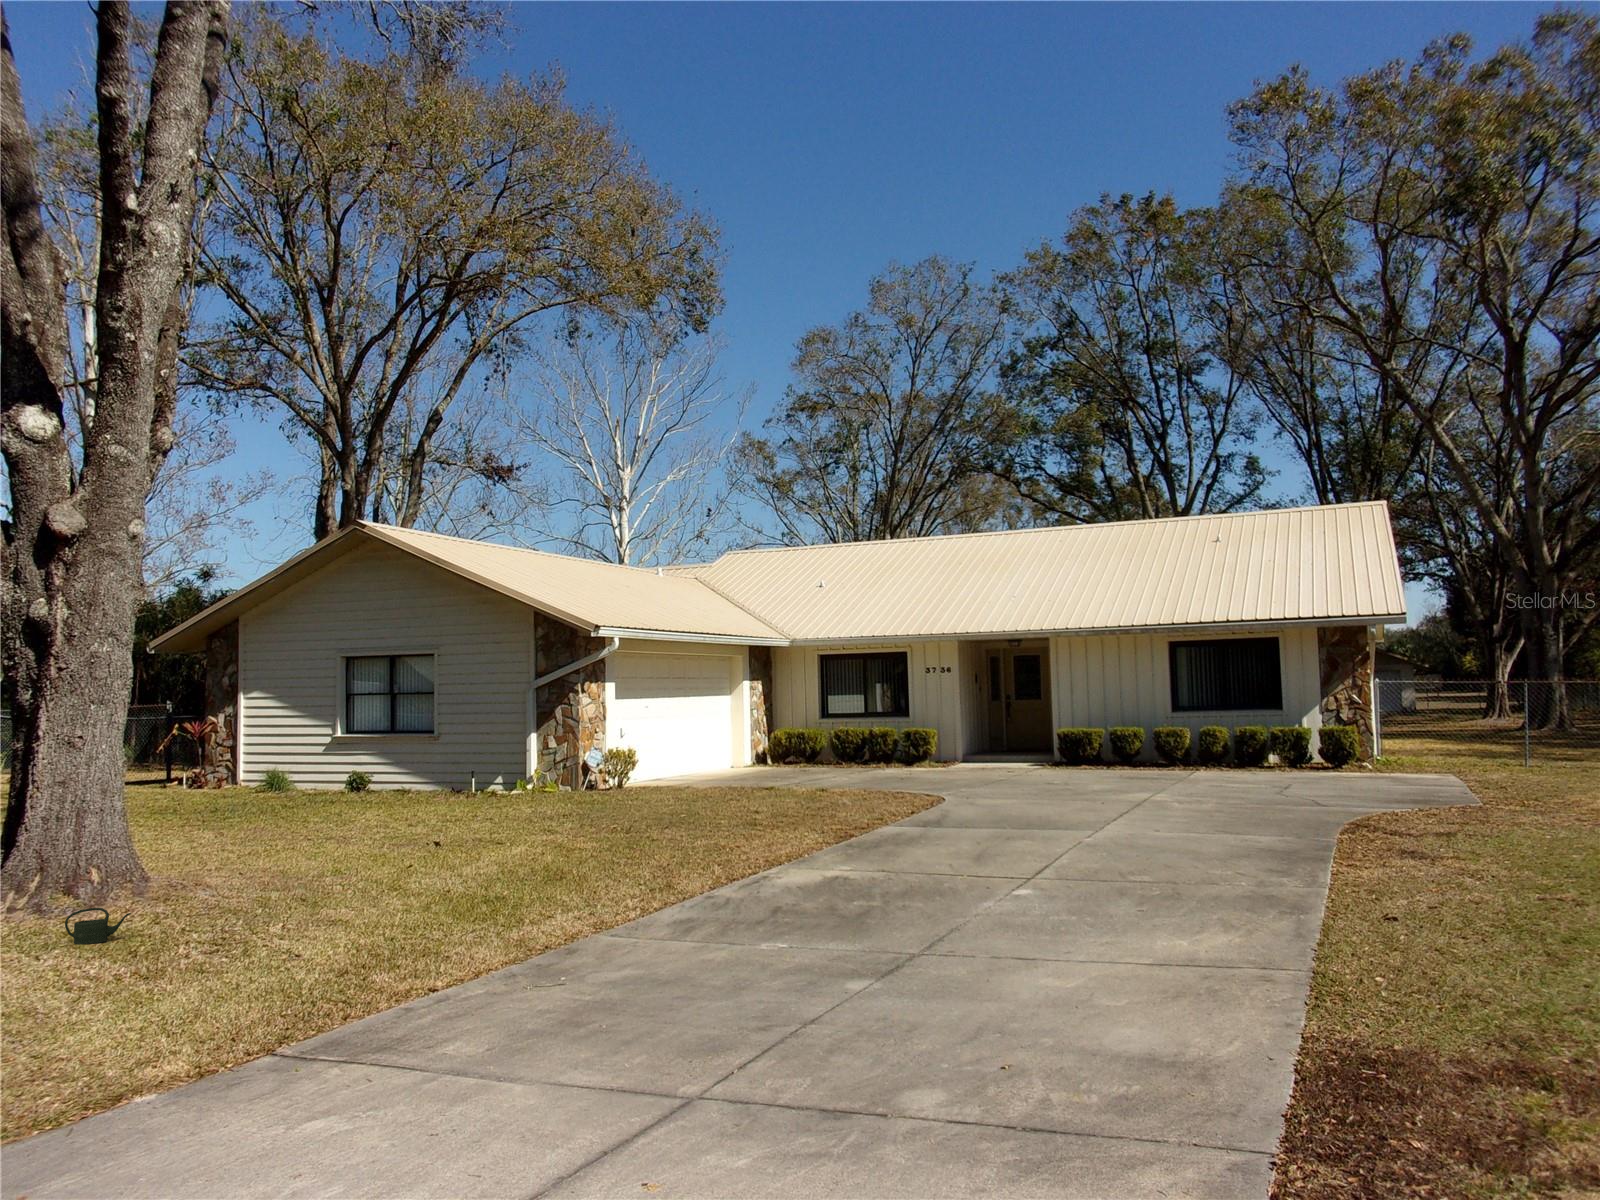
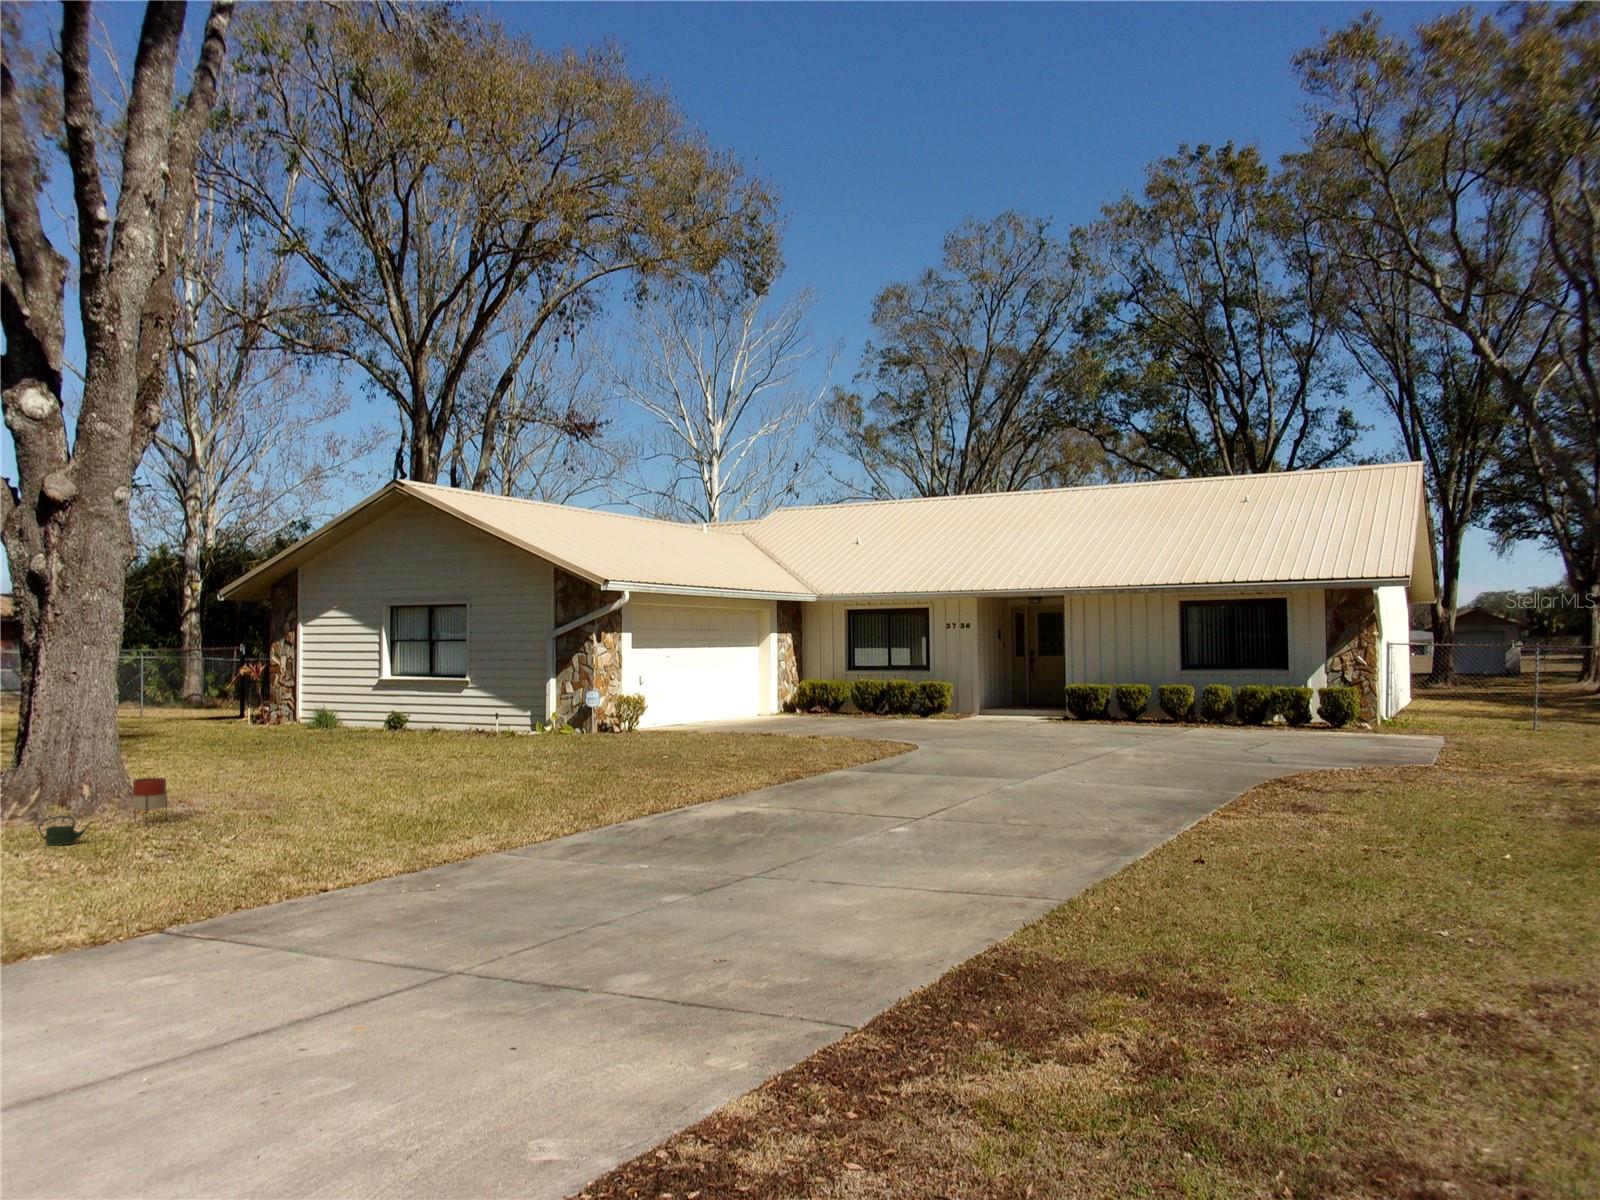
planter: none [160,857,199,916] -> present [133,778,167,820]

